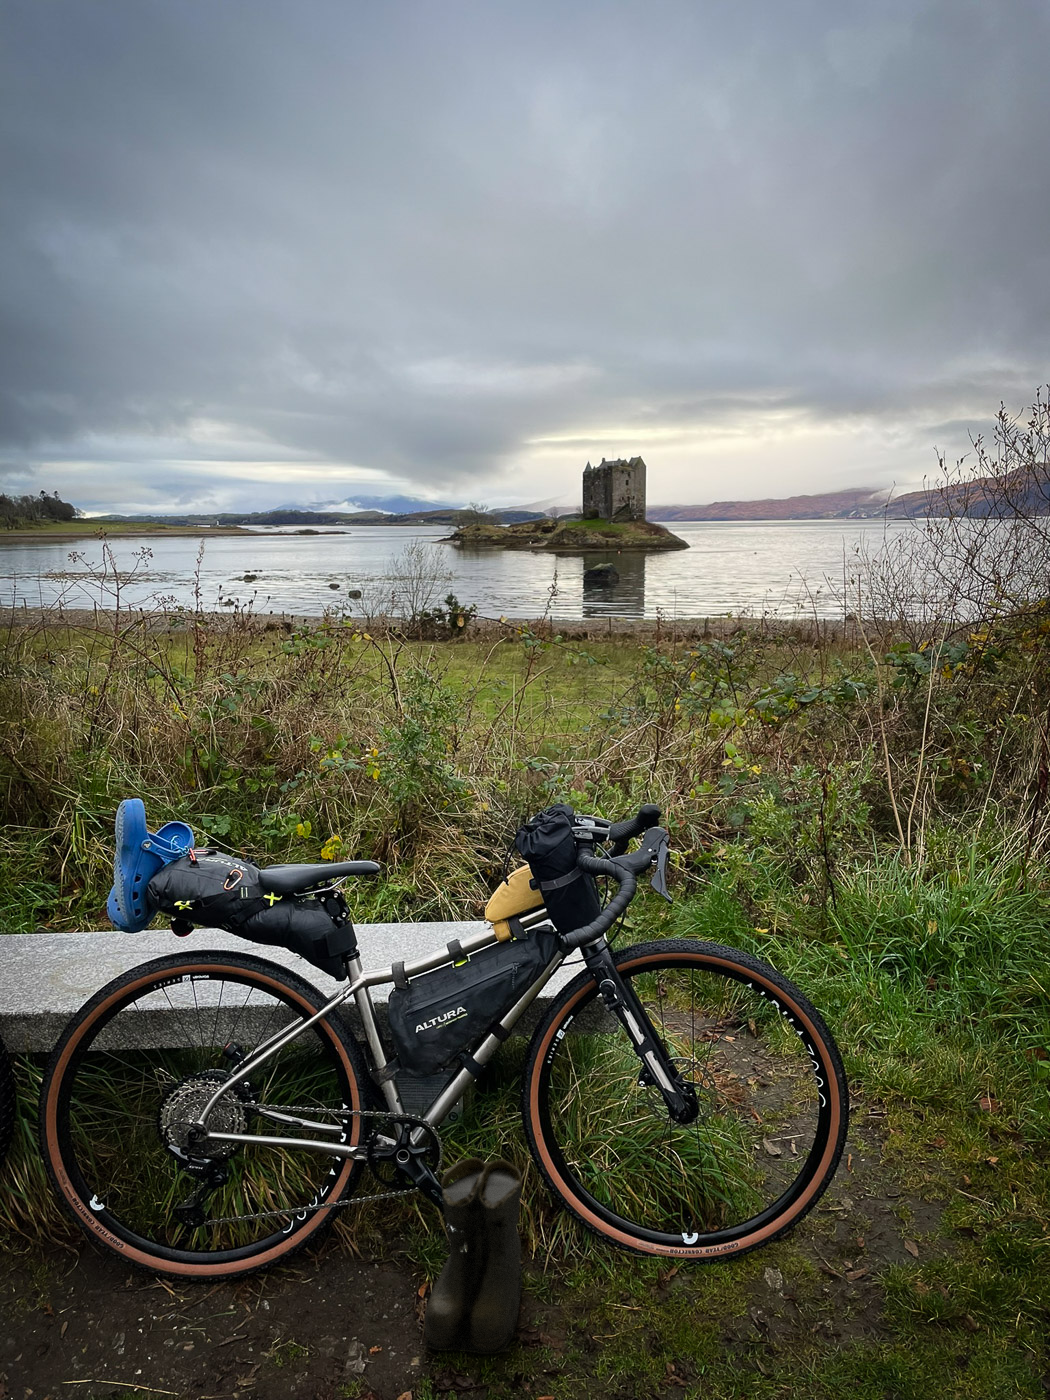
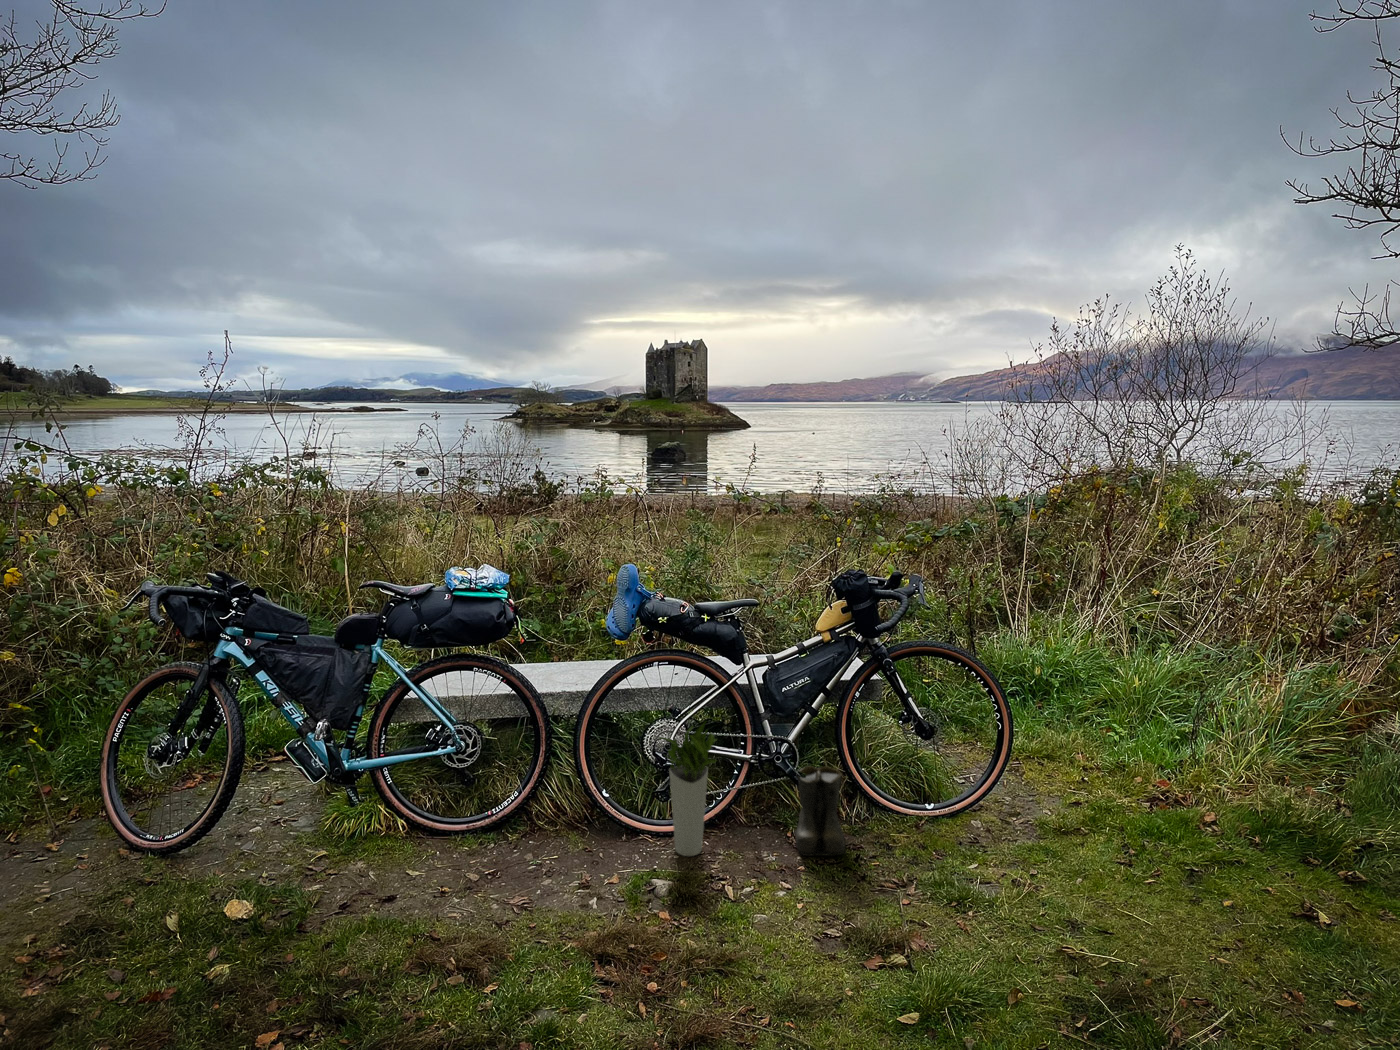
planter: none [155,1091,285,1333] -> present [663,722,716,856]

